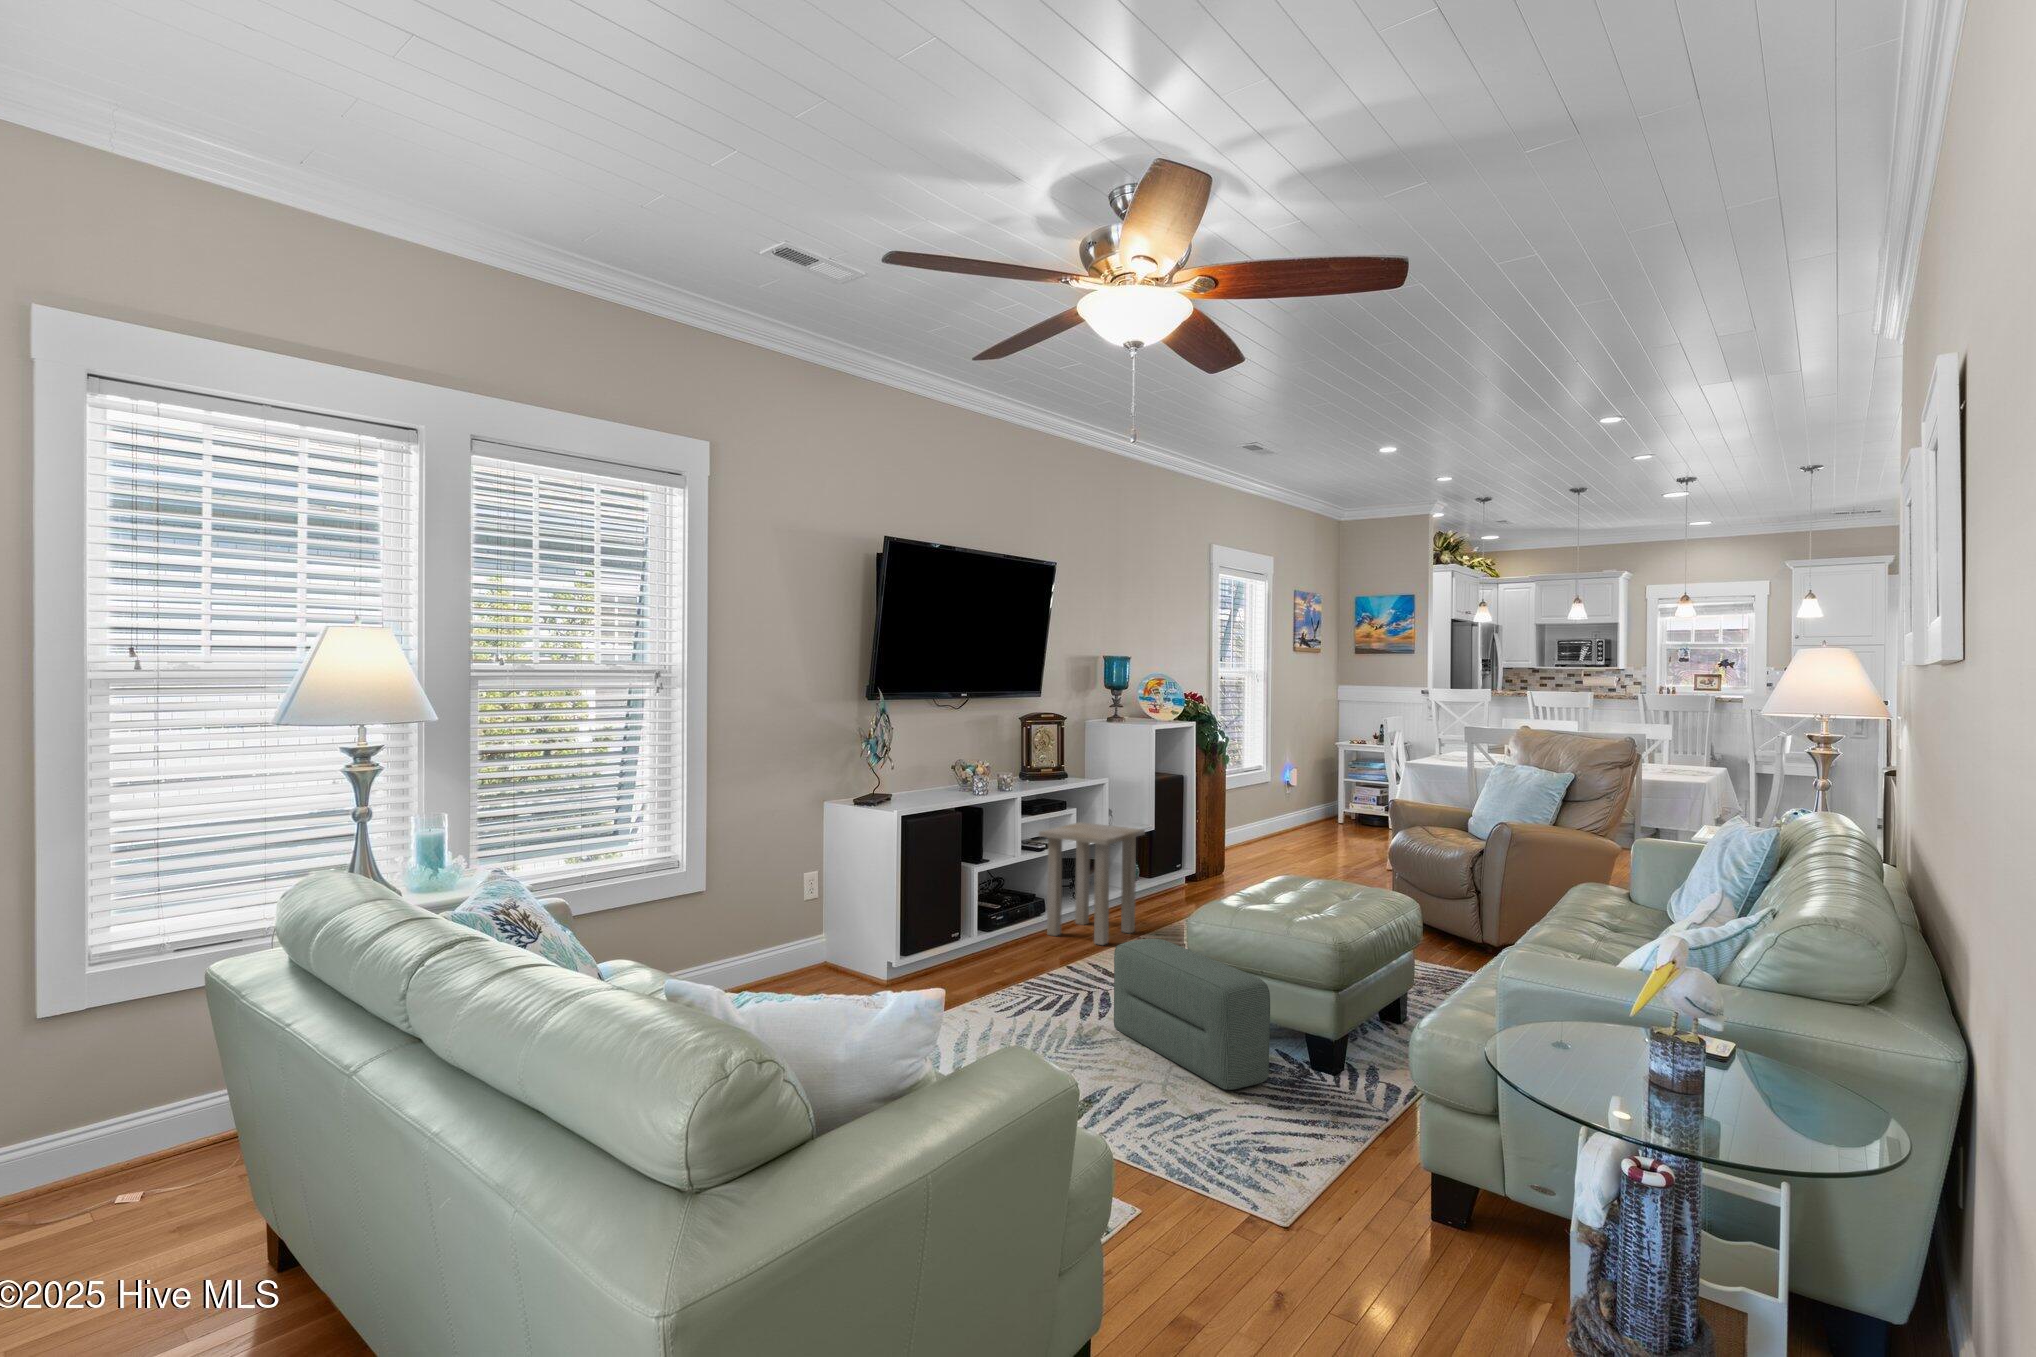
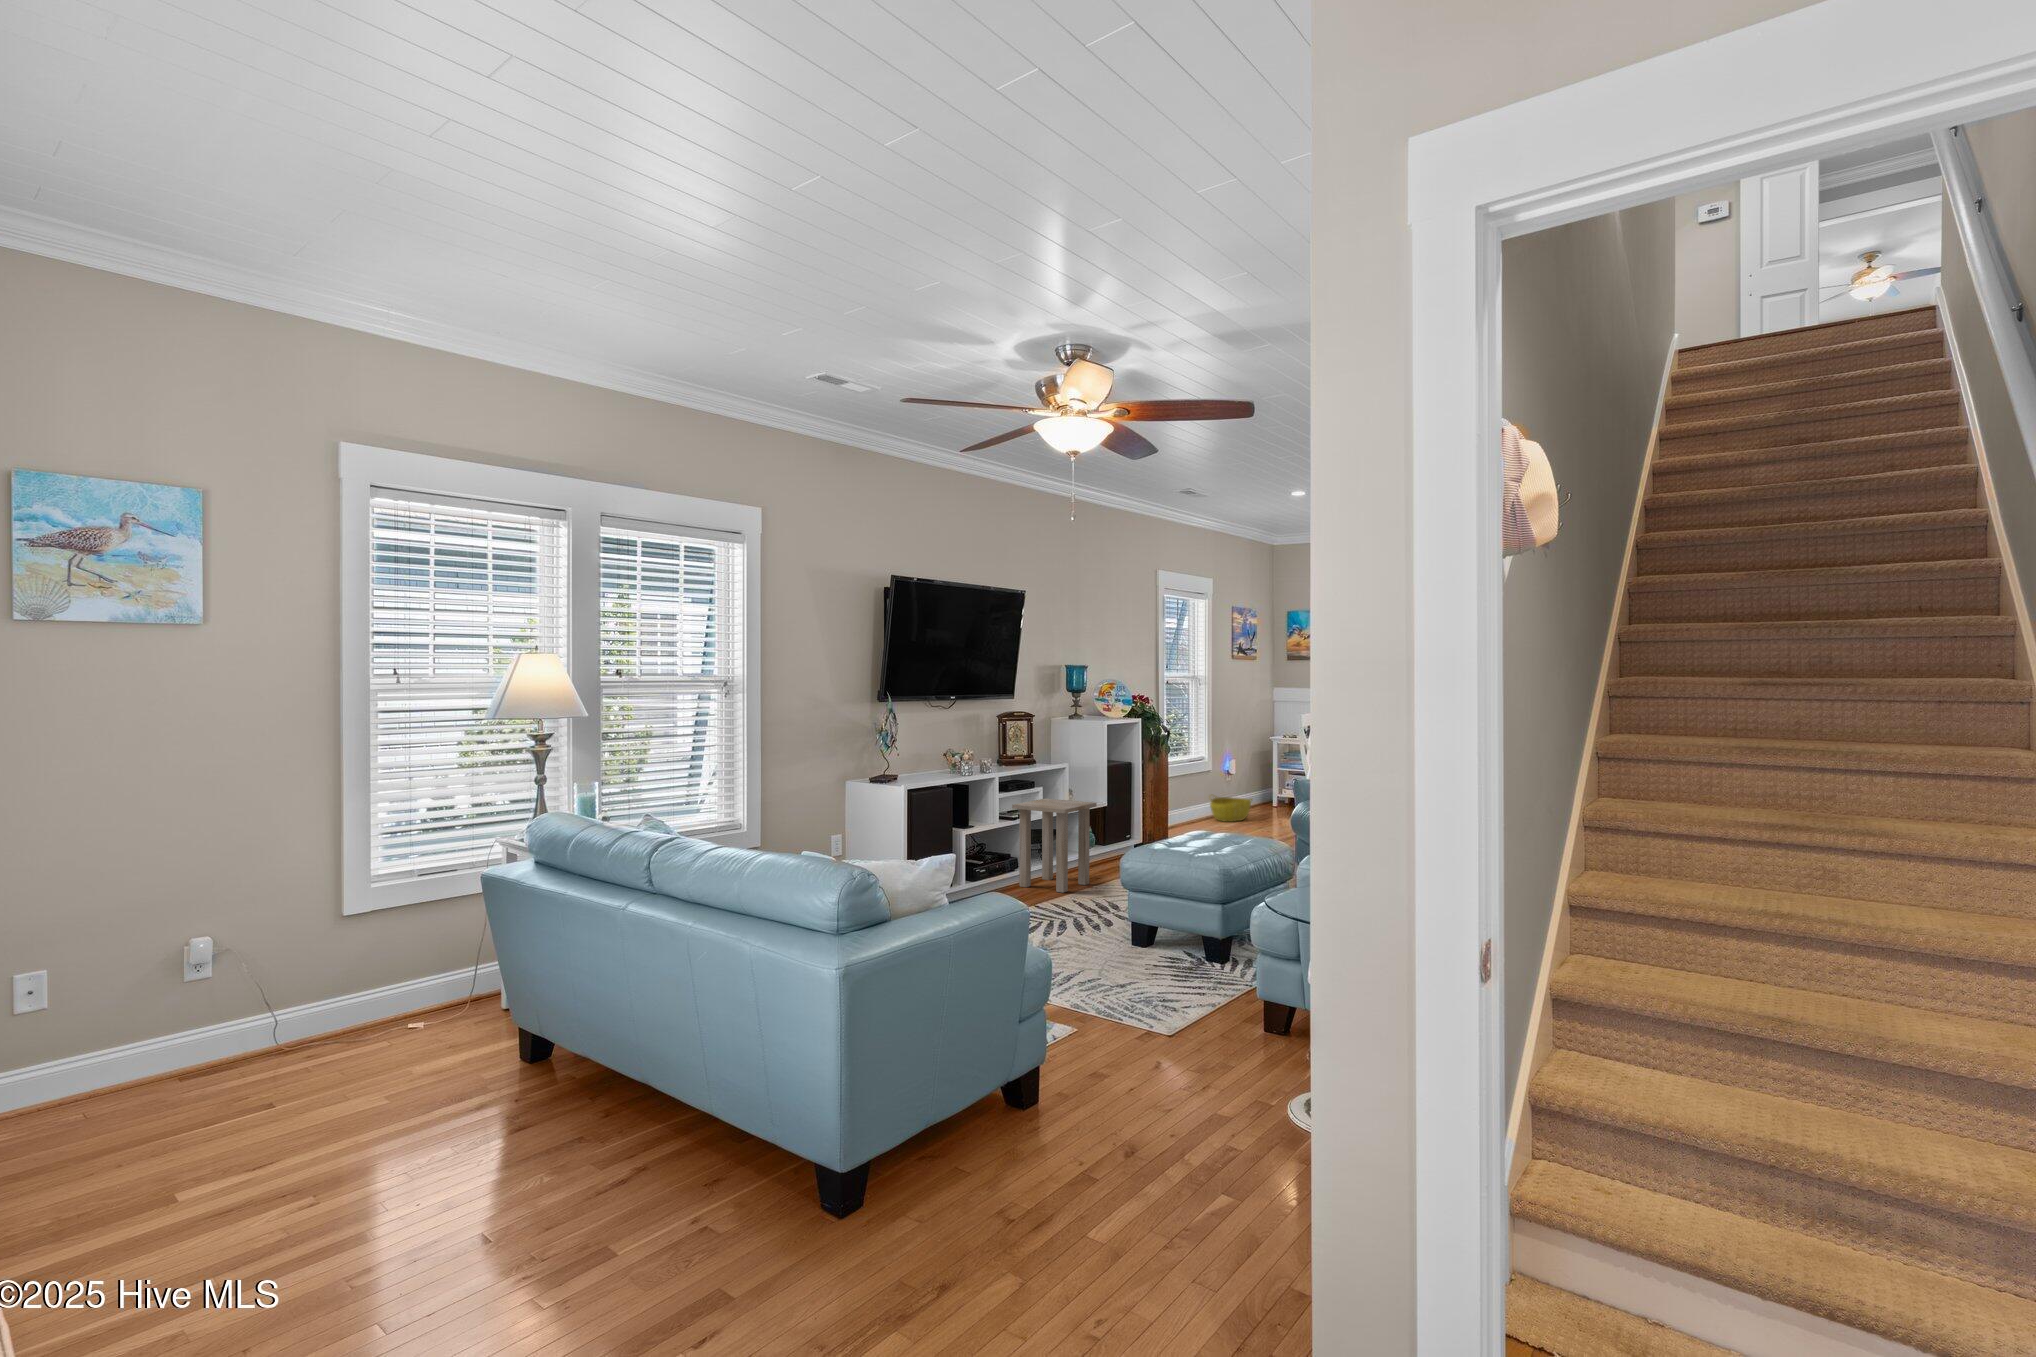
basket: none [1267,810,1320,842] -> present [1210,797,1252,822]
pouf: present [1114,939,1270,1090] -> none [1068,875,1176,972]

